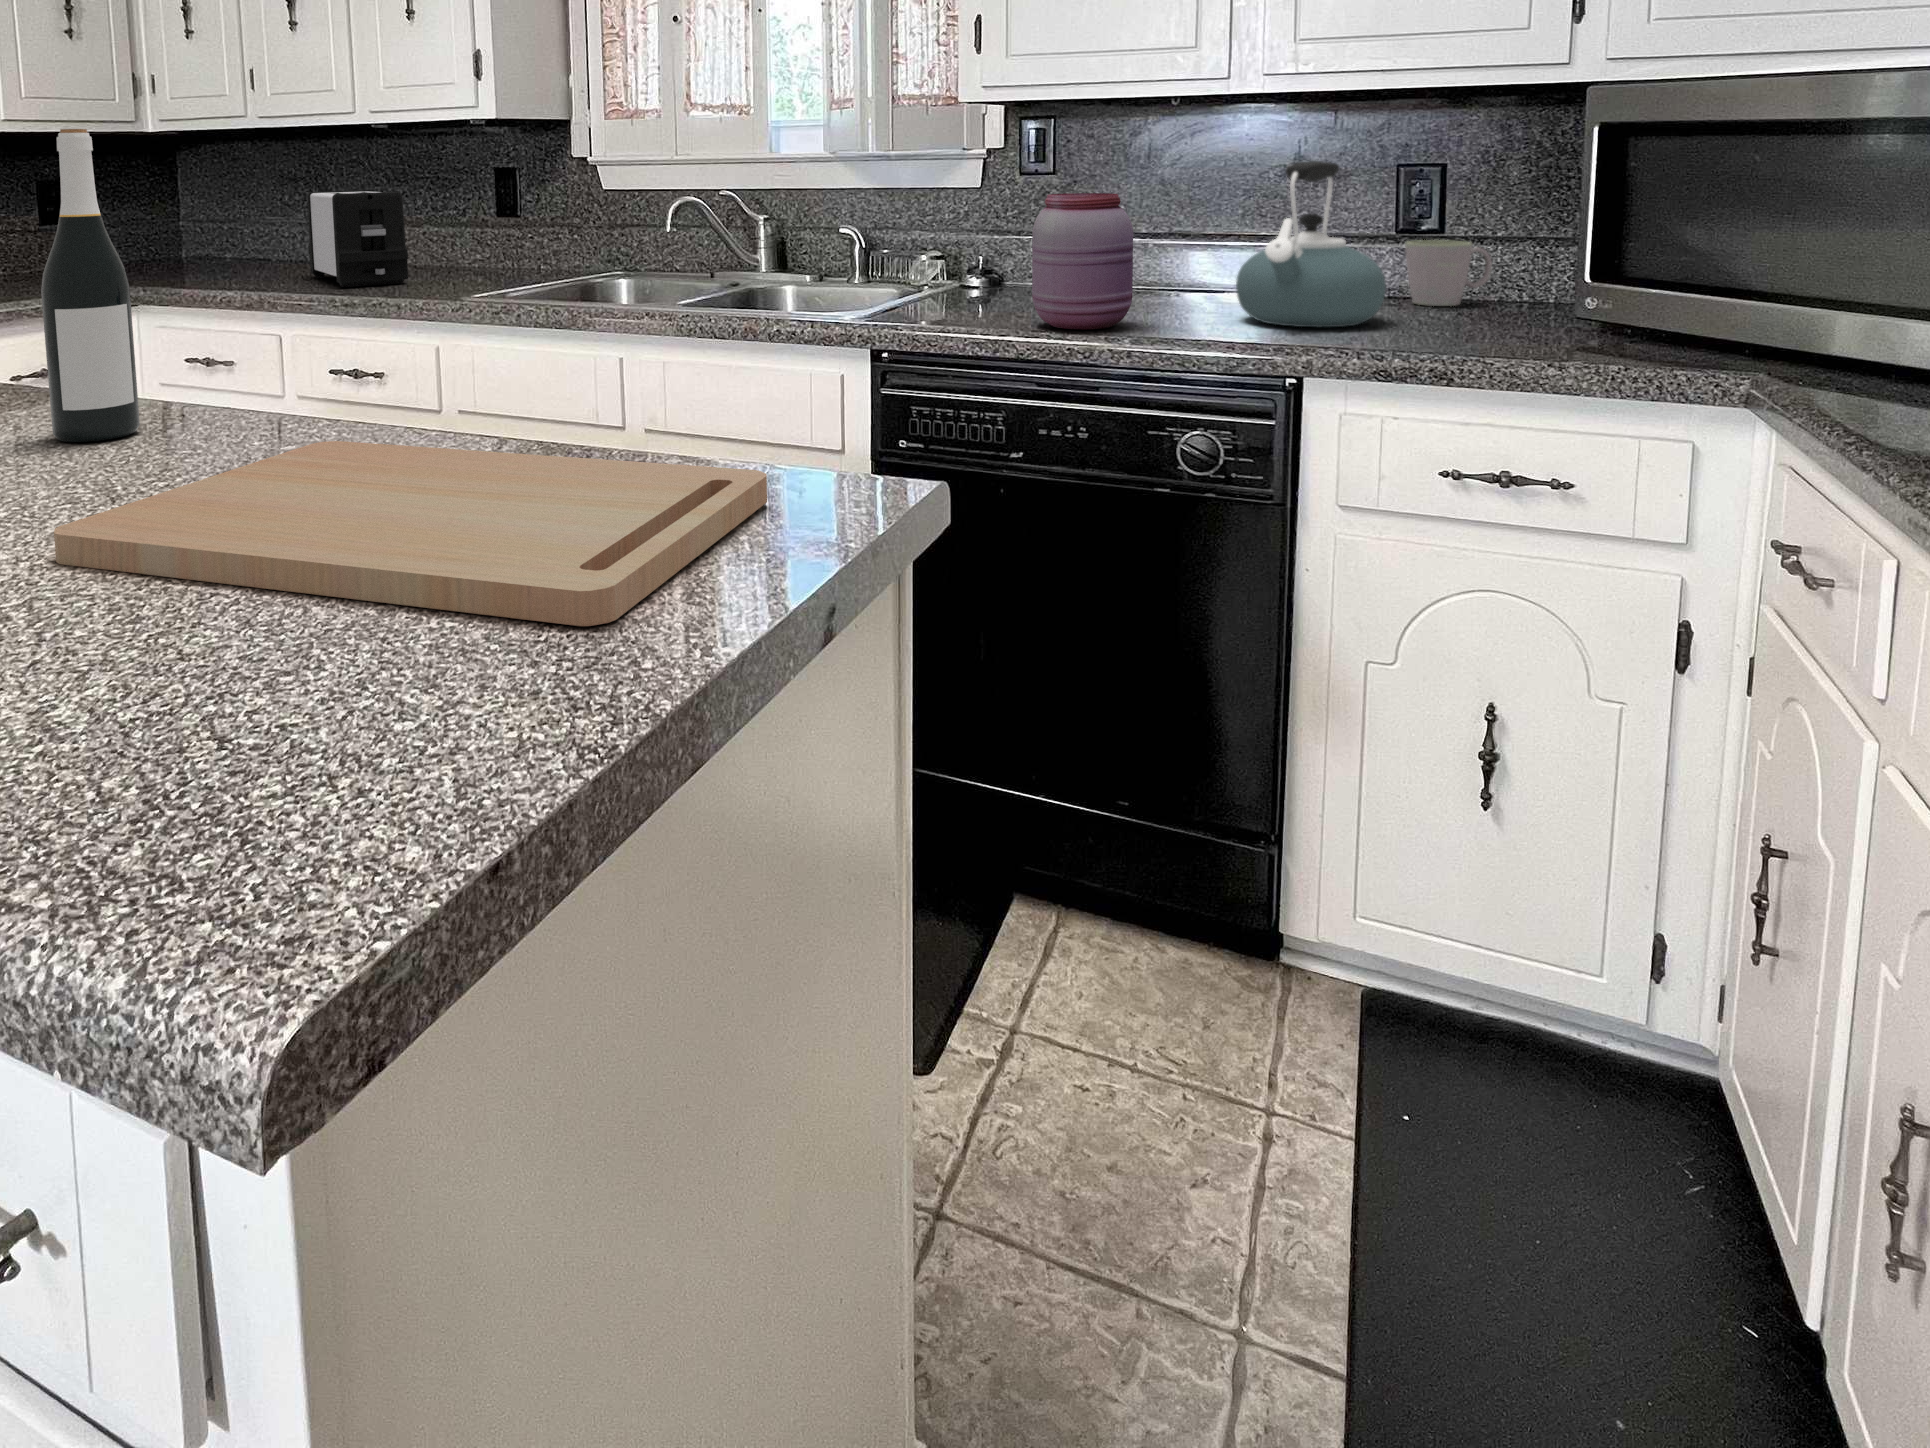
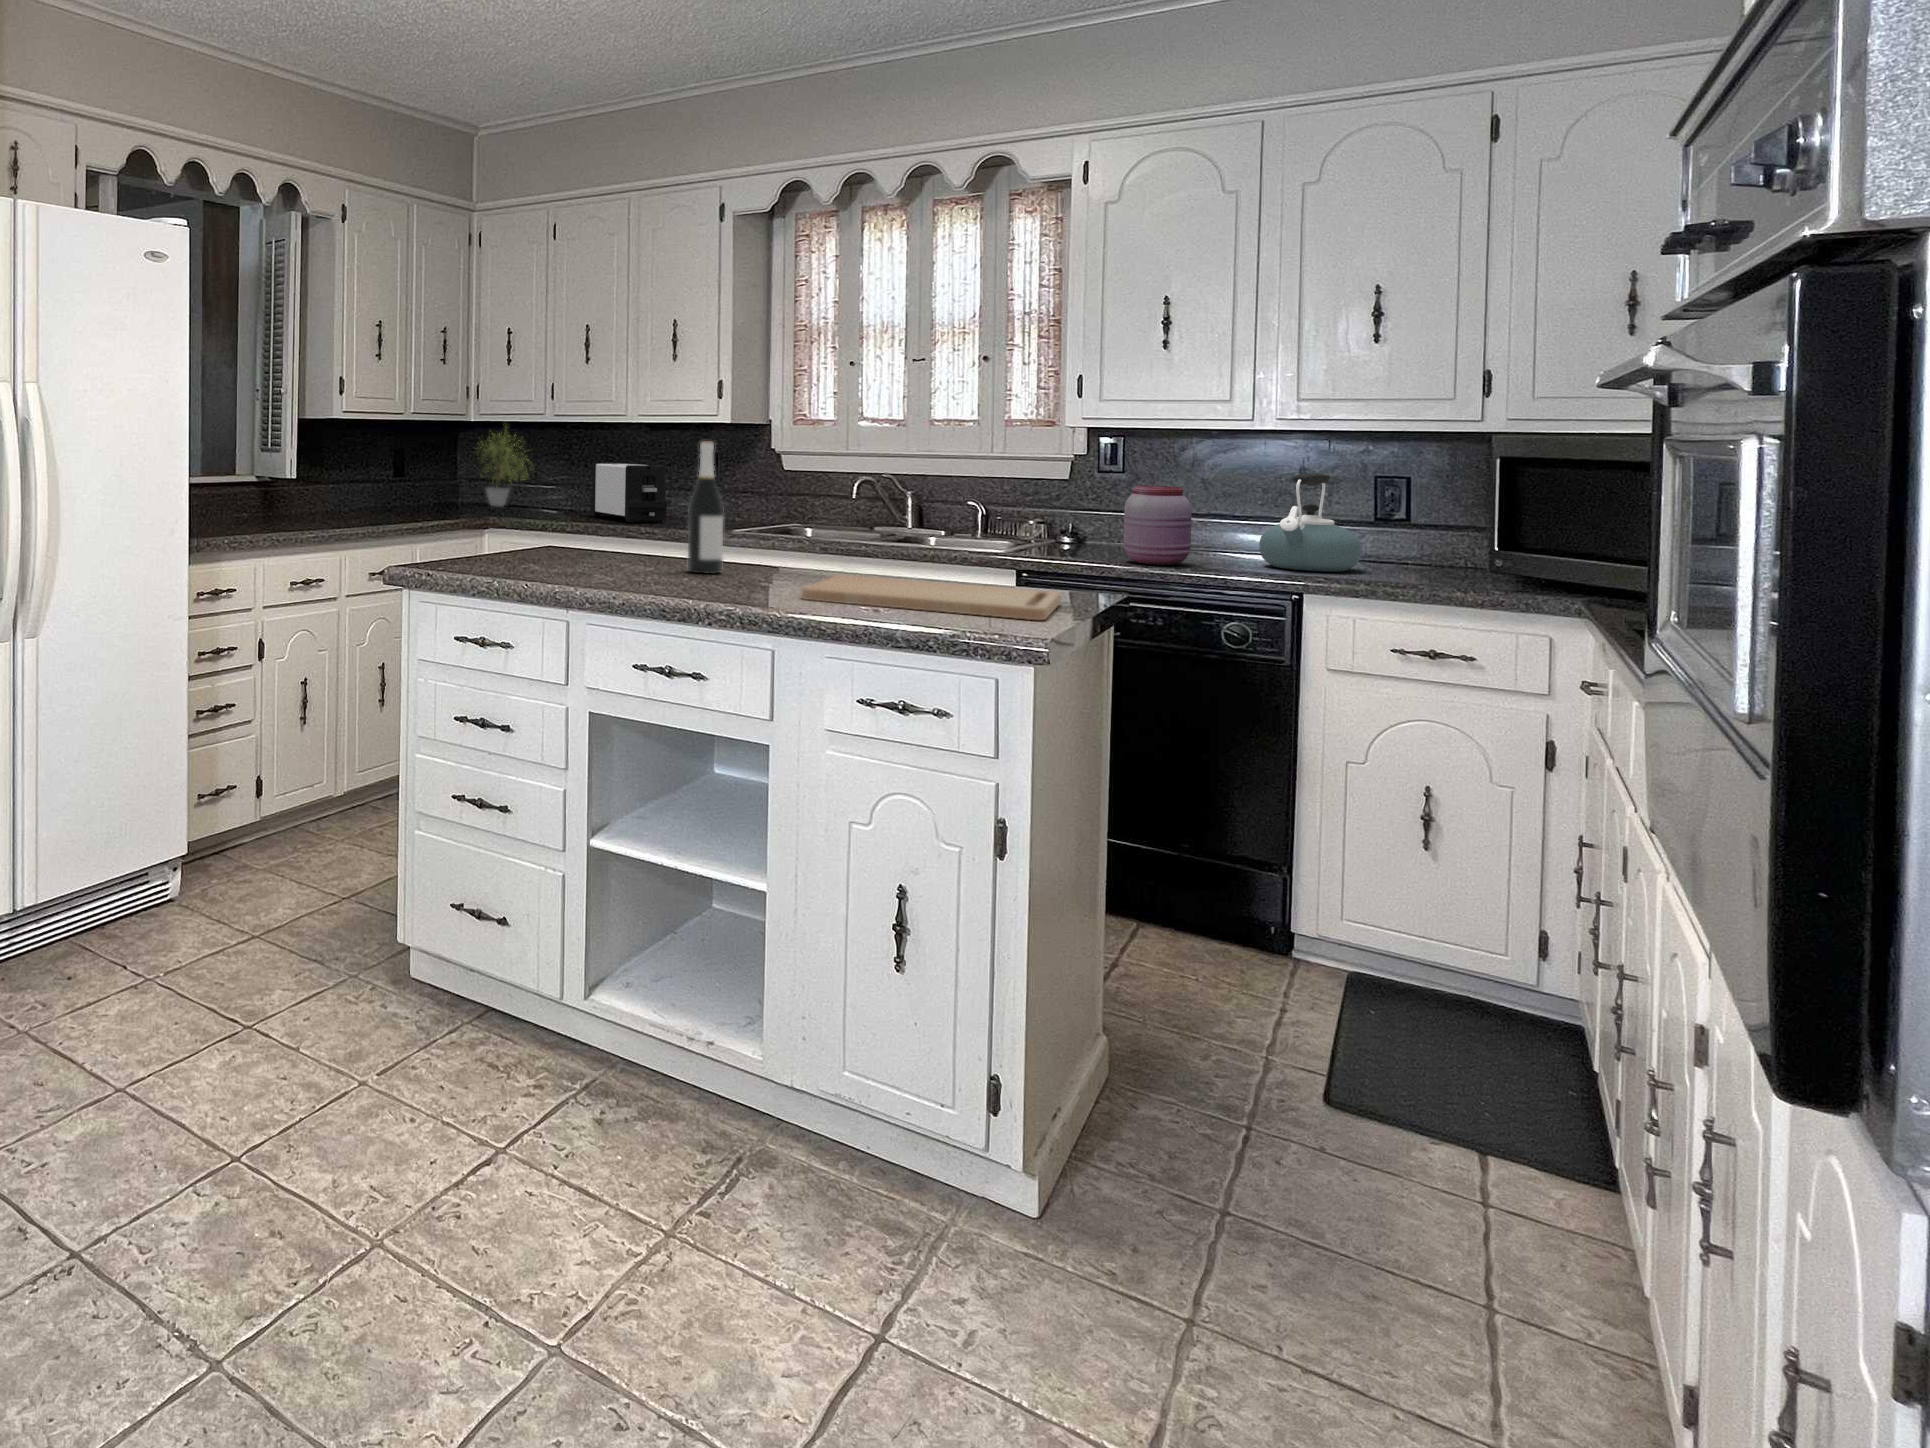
potted plant: none [155,134,267,266] -> present [480,427,532,507]
mug: present [1405,240,1492,306] -> none [1379,525,1442,566]

